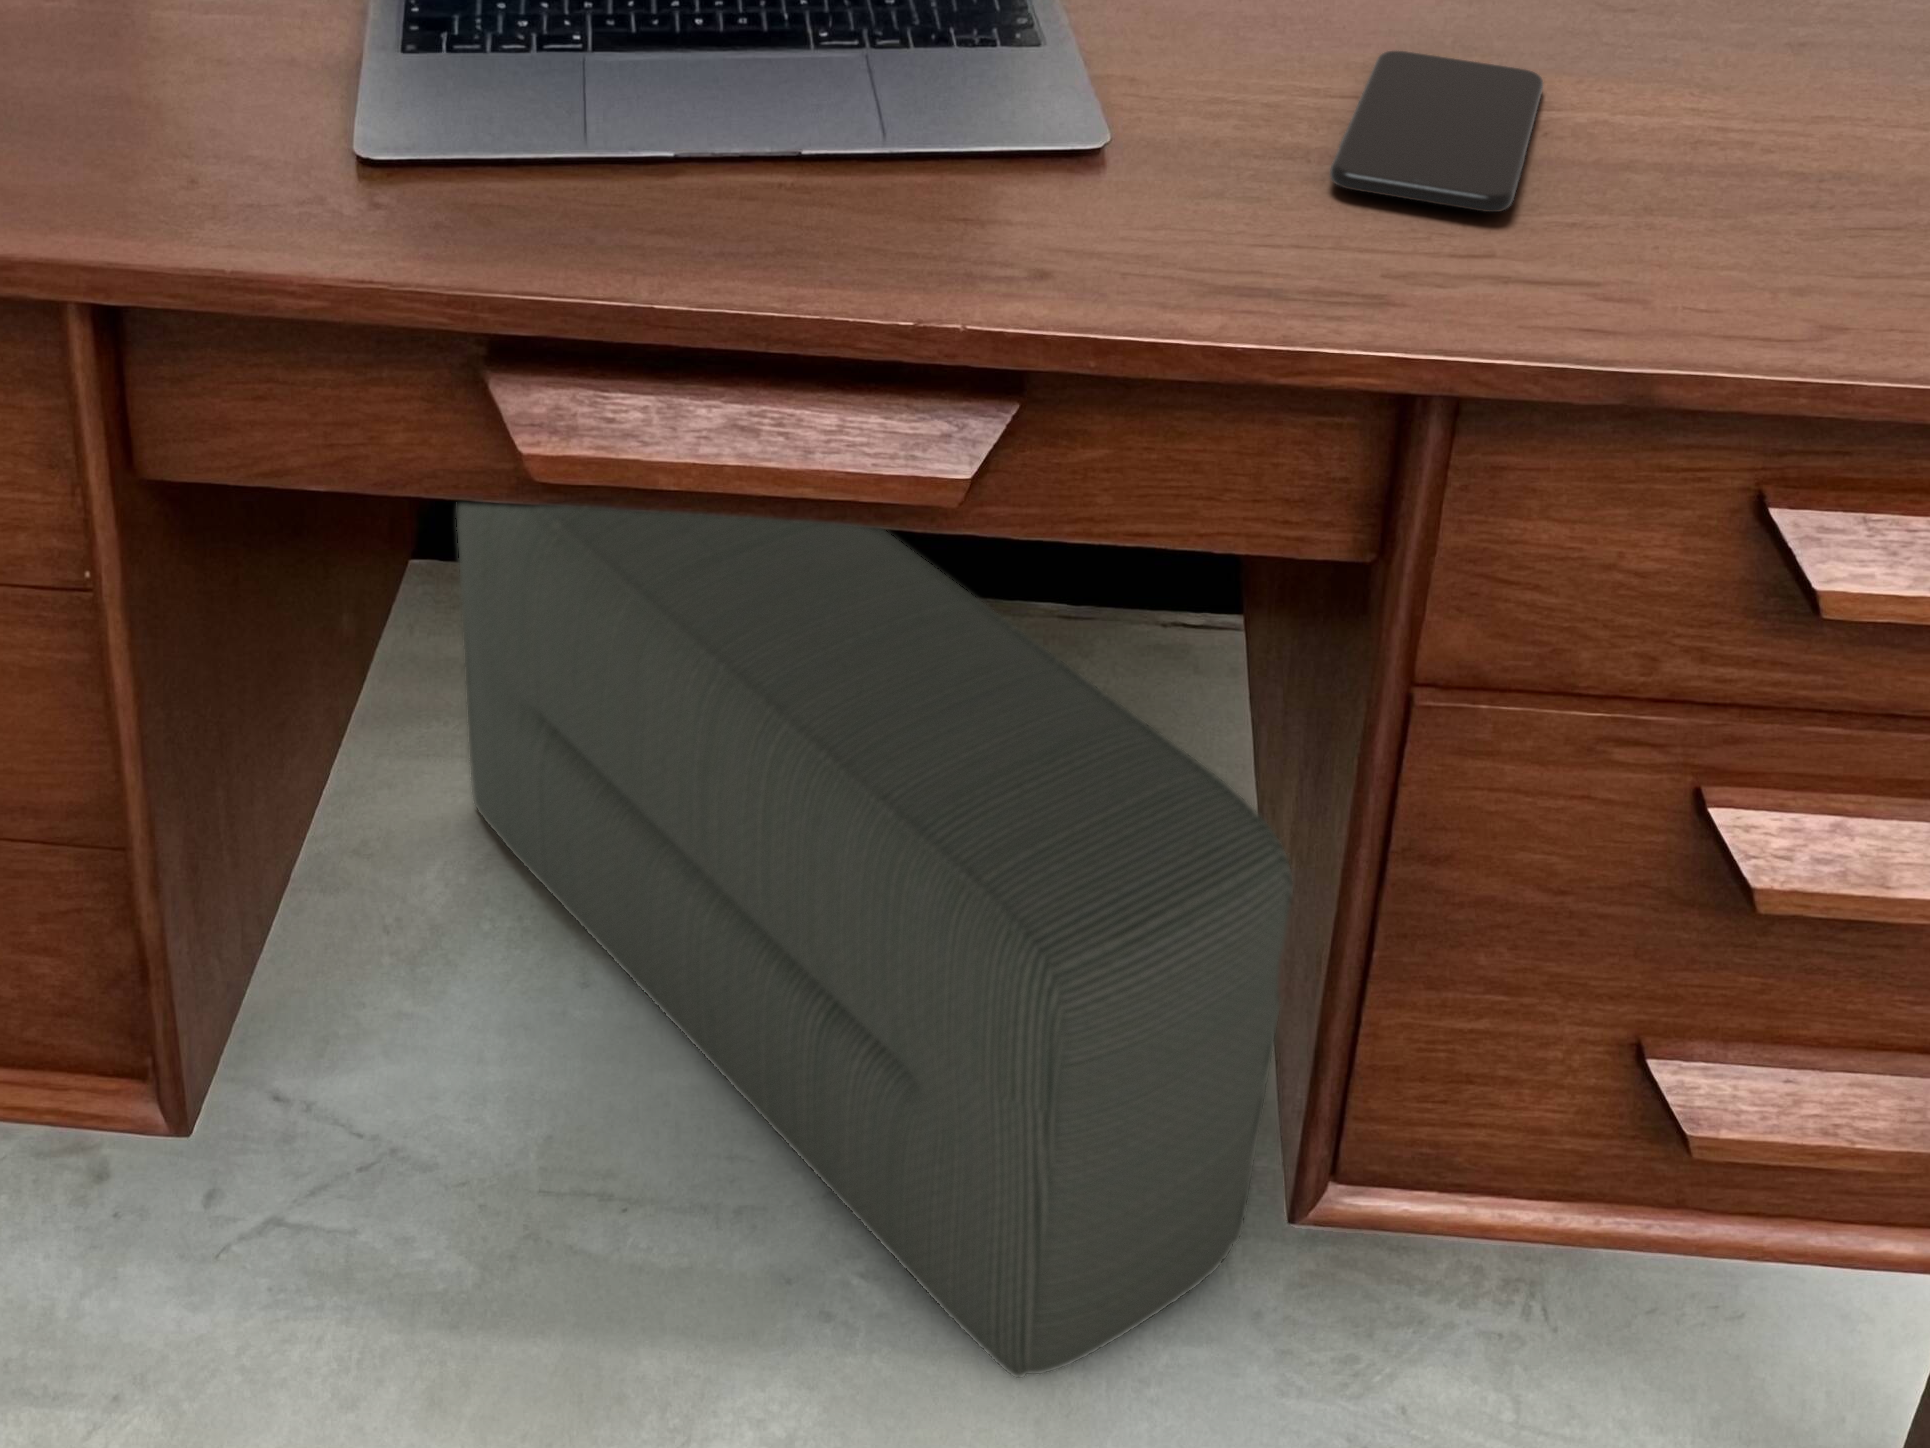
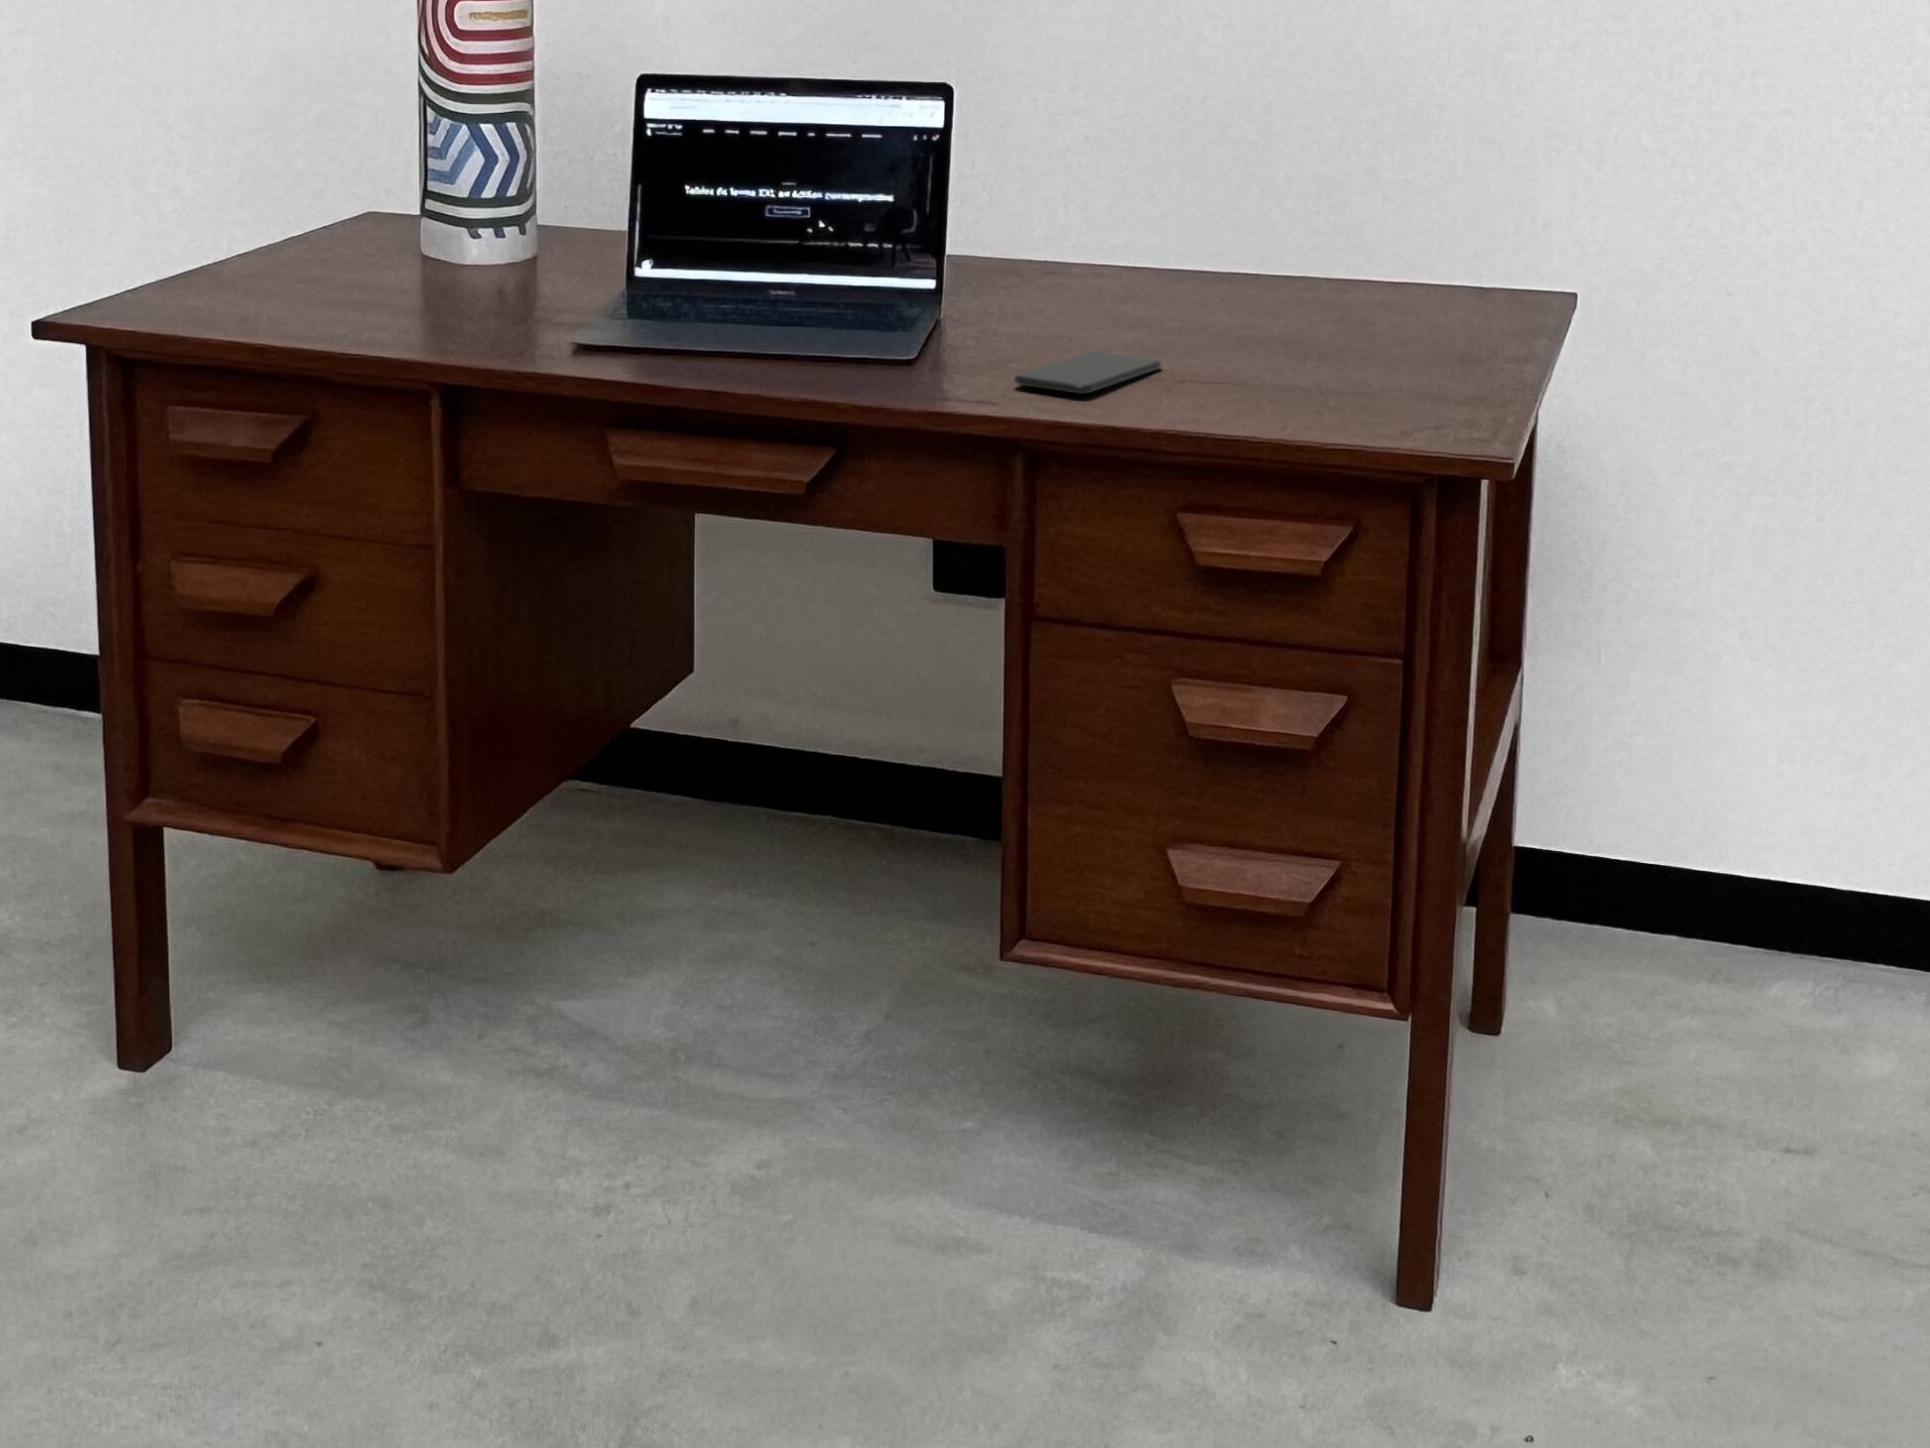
pouf: present [457,504,1293,1378] -> none [681,630,1064,1129]

